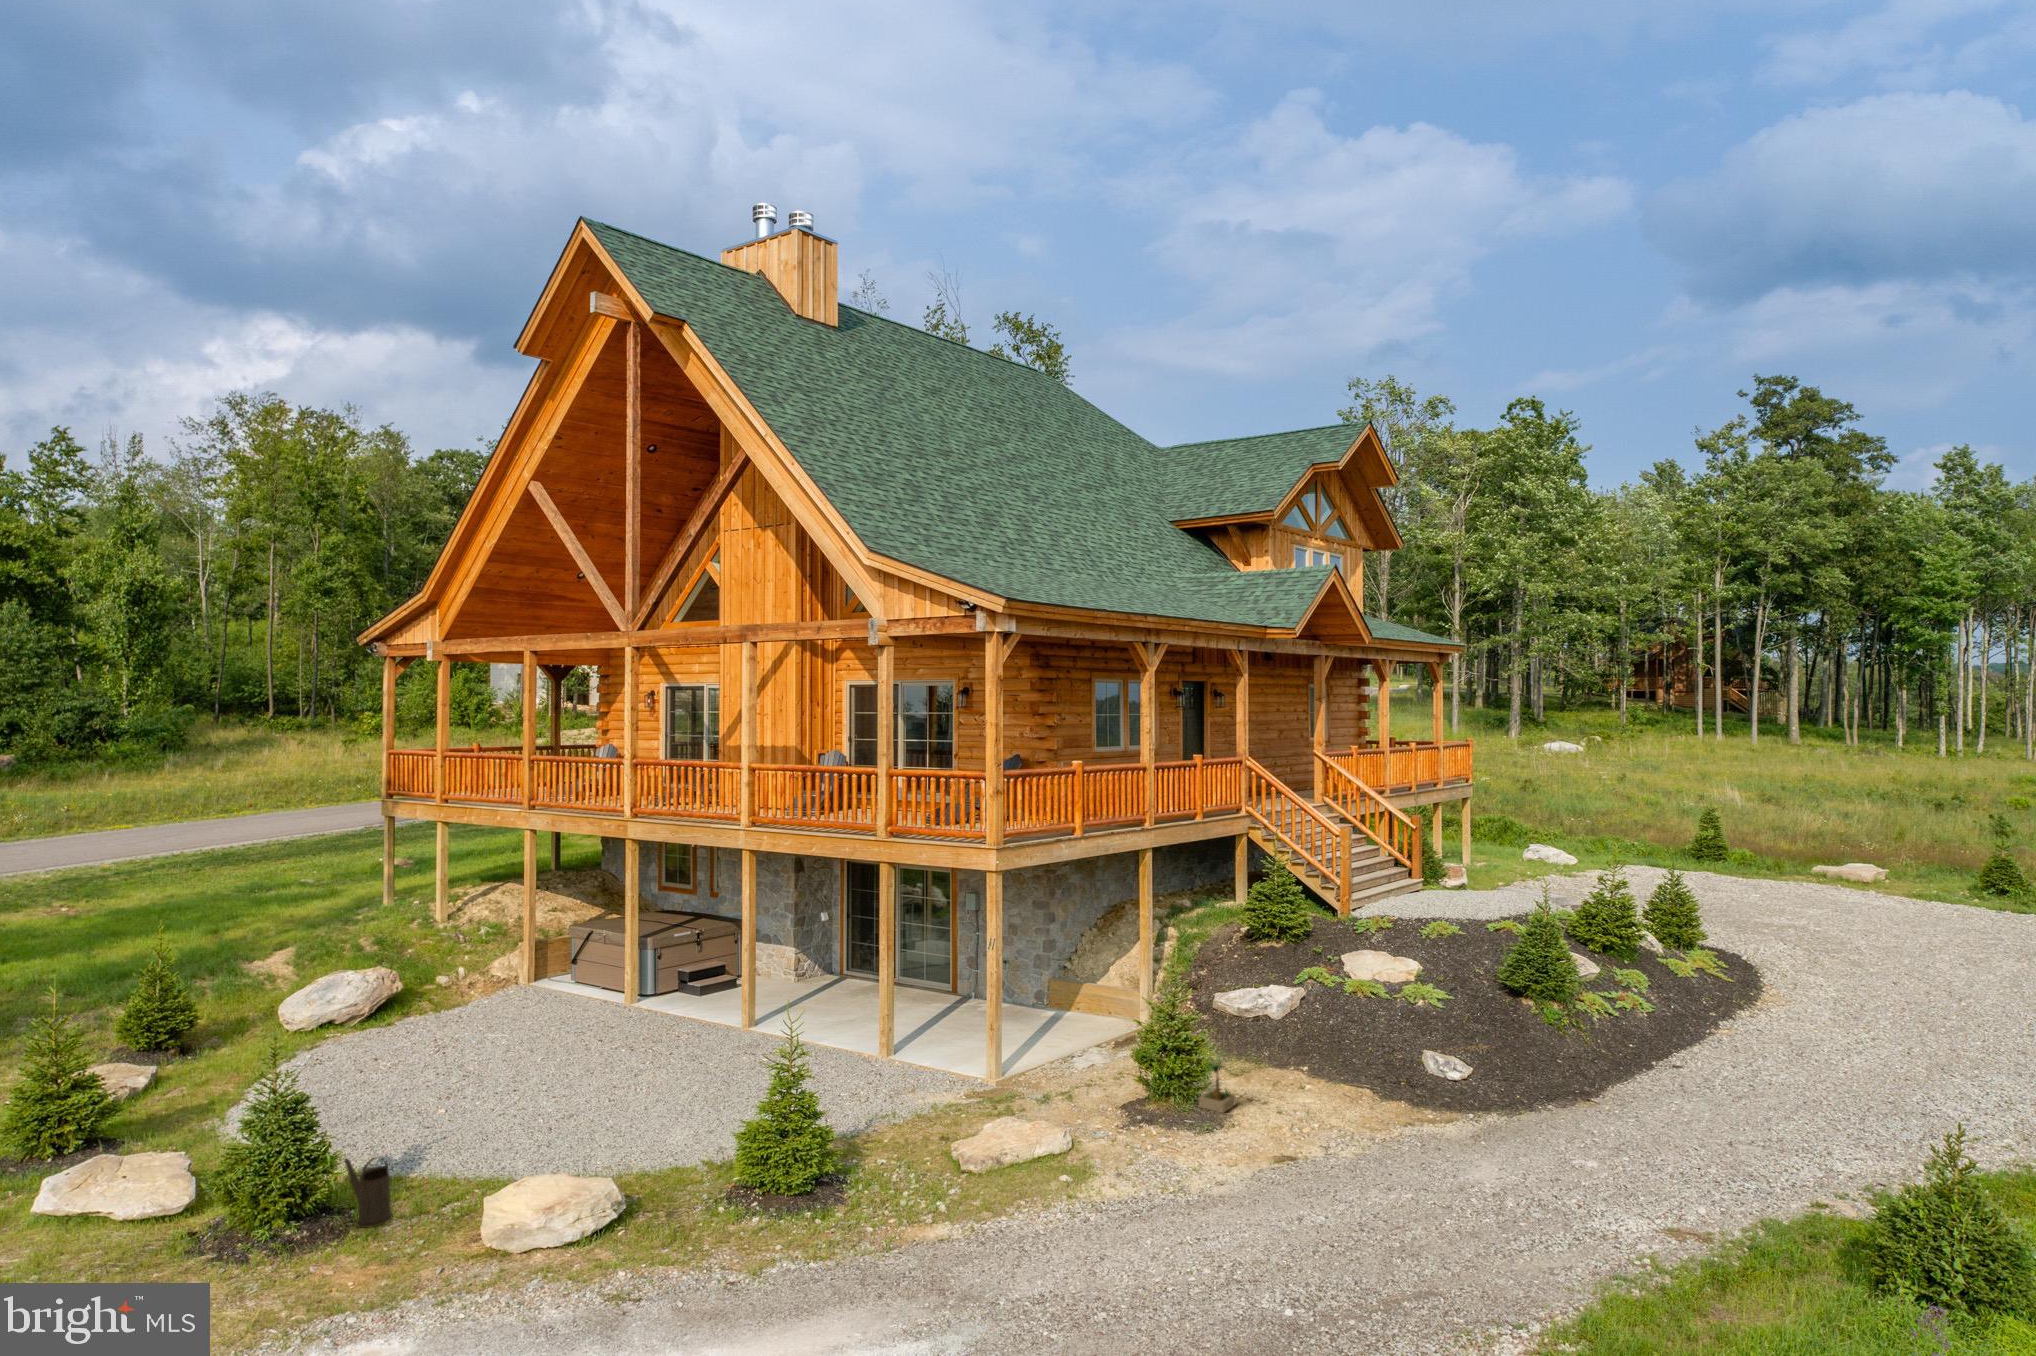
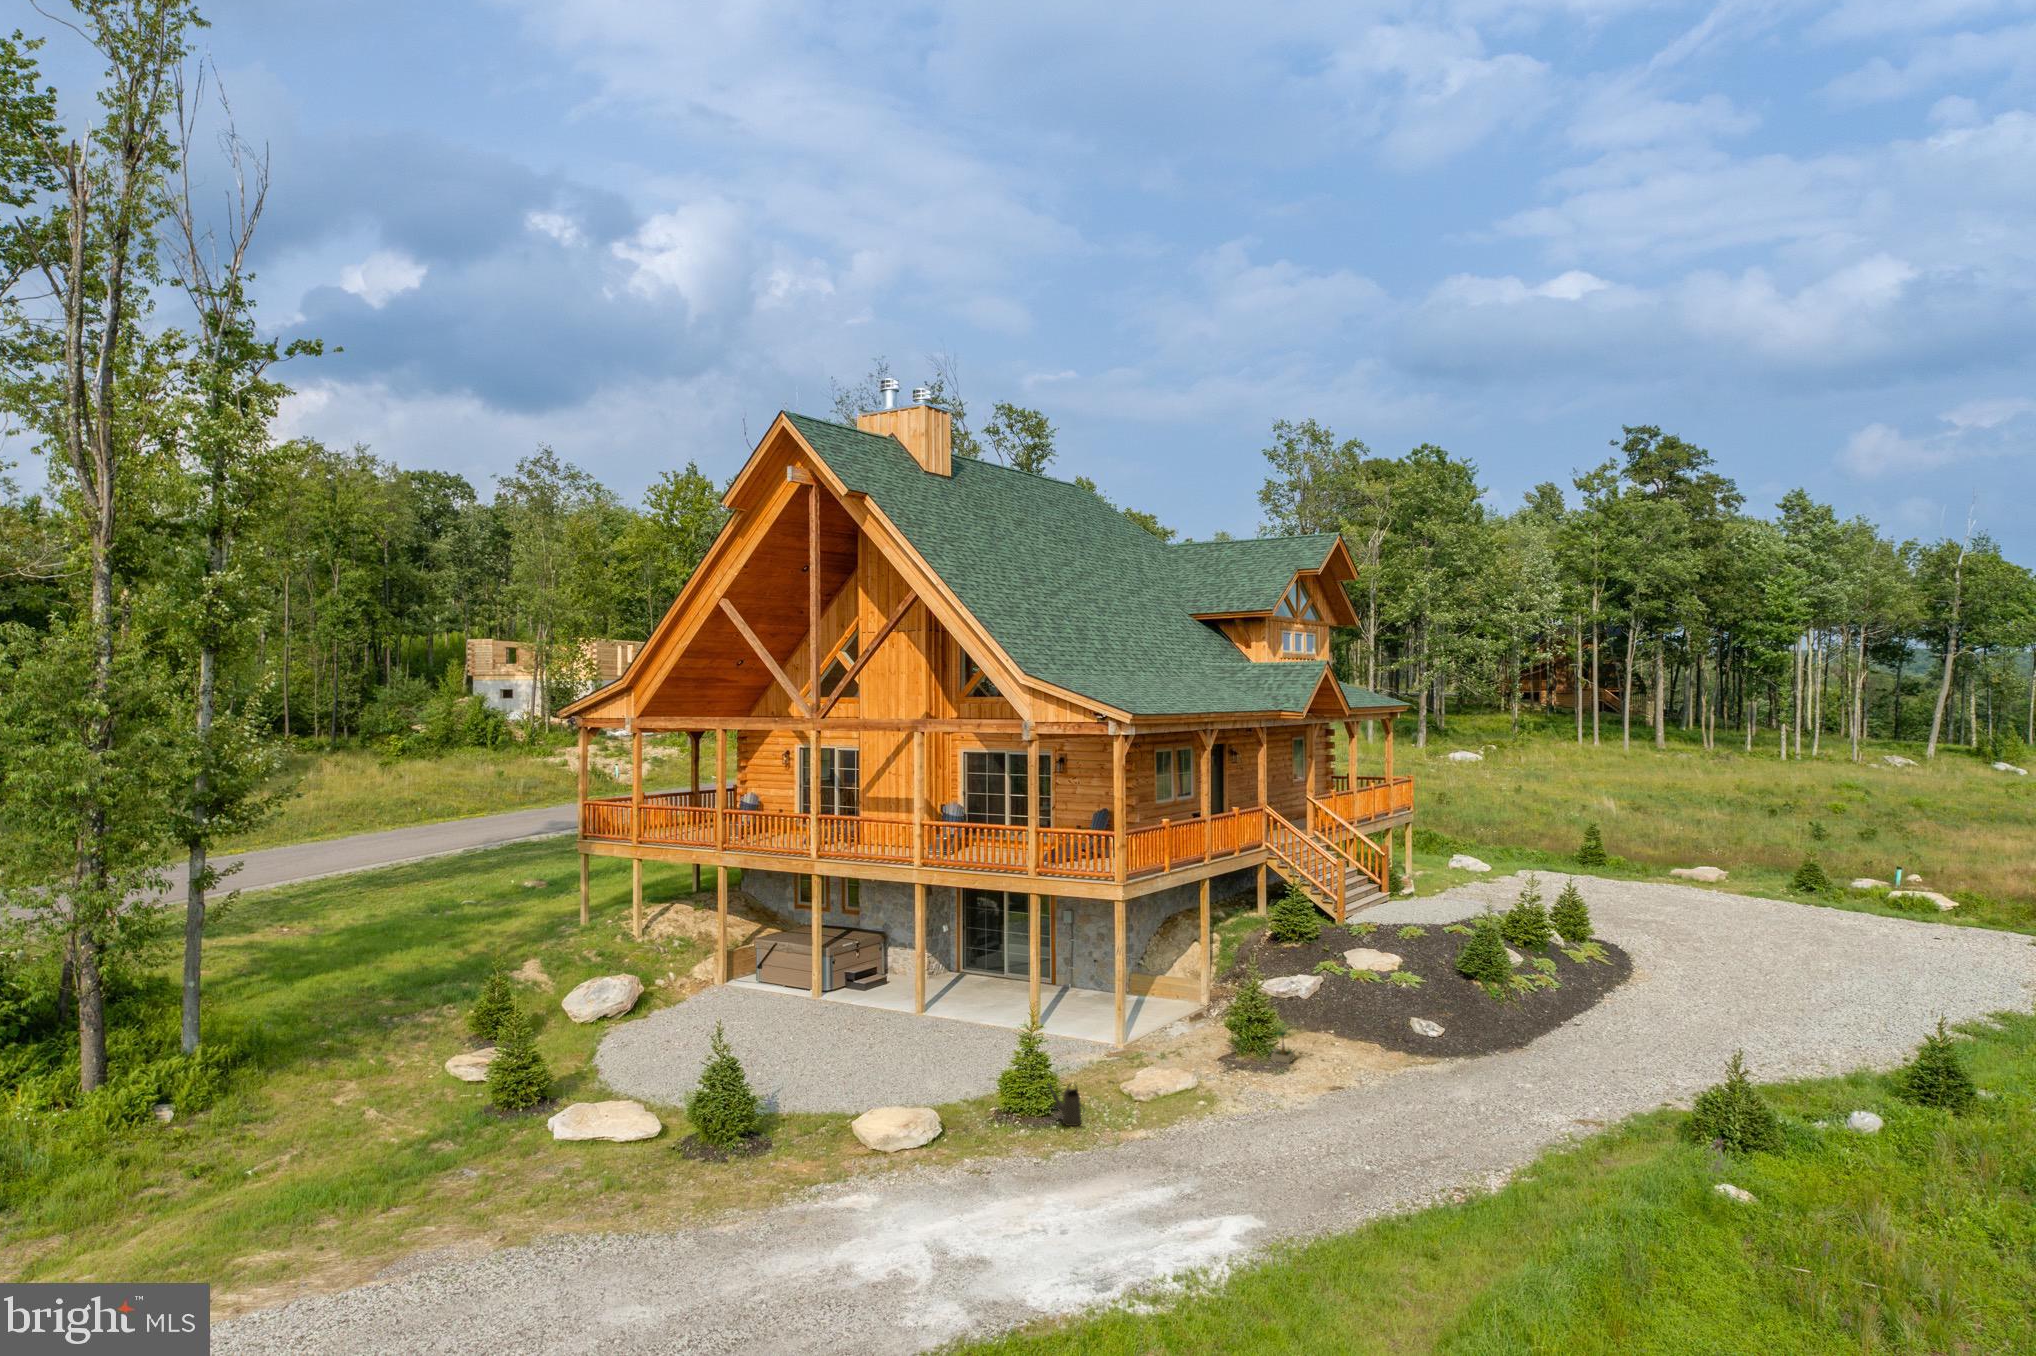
watering can: present [345,1157,393,1228] -> present [1048,1083,1085,1126]

